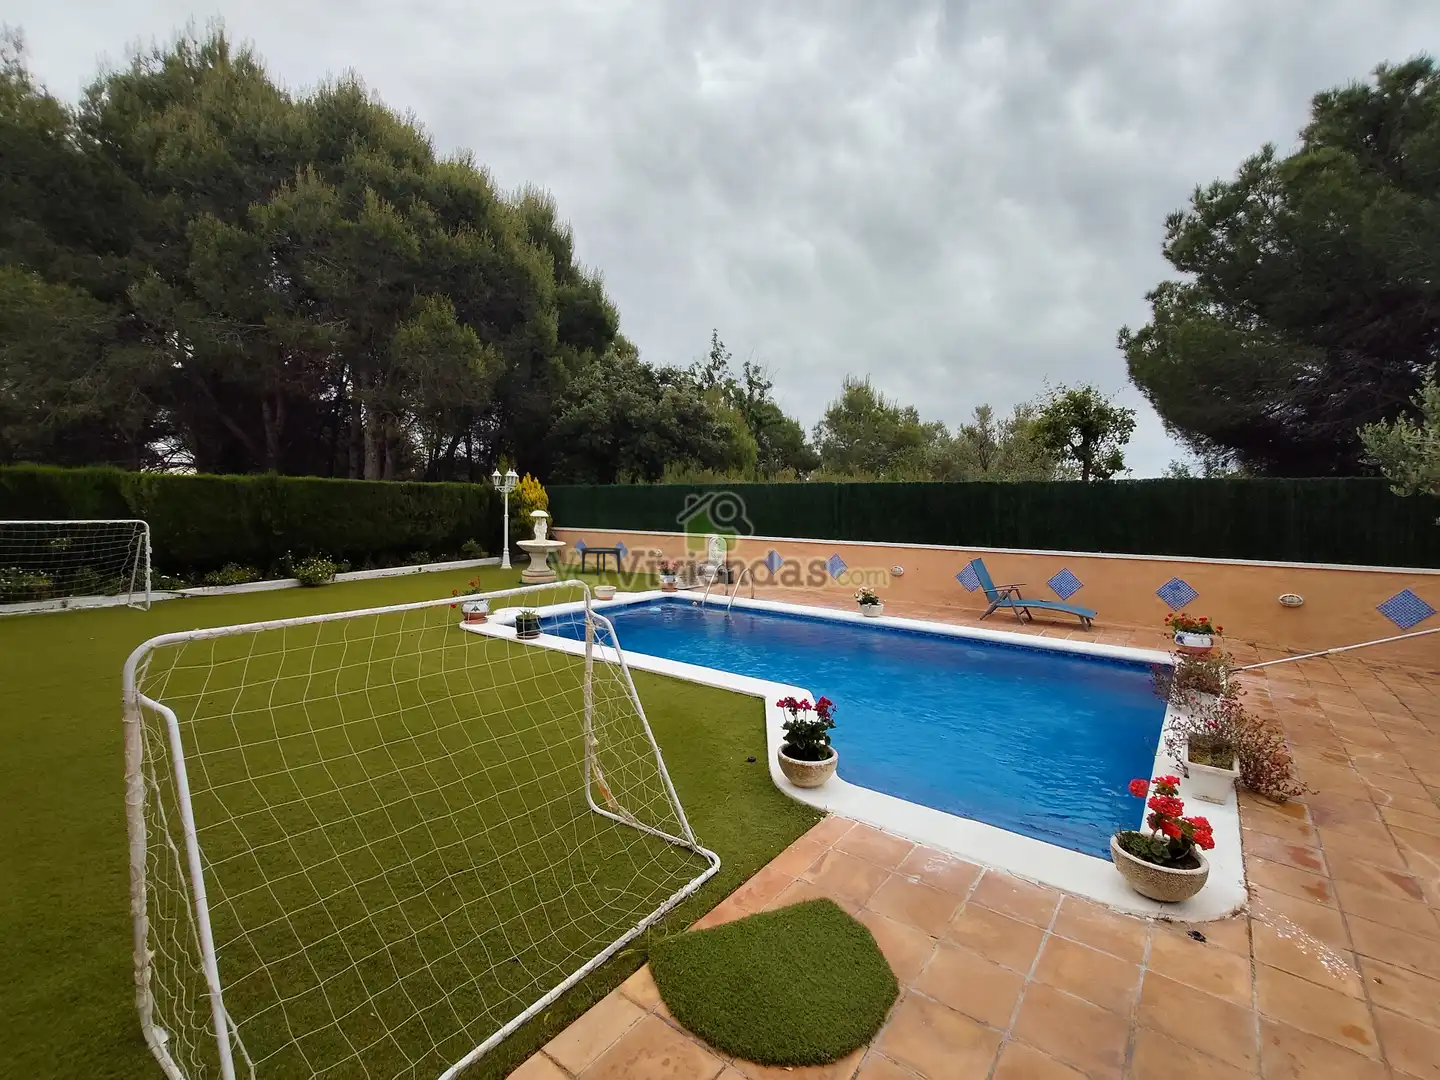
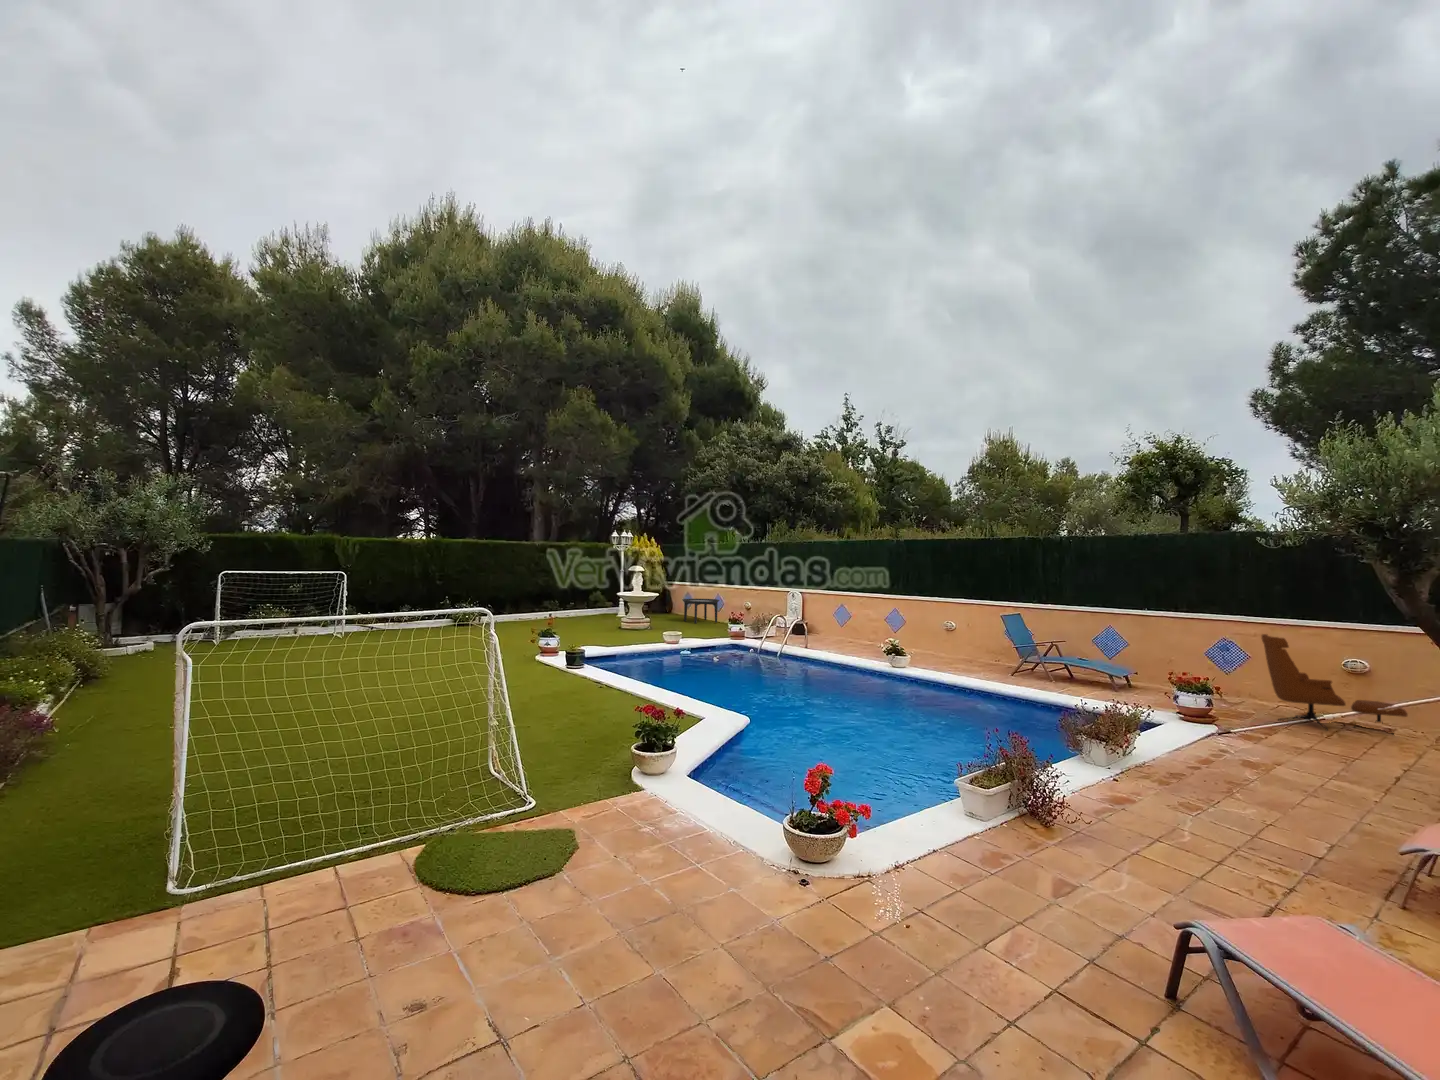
lounge chair: none [1203,571,1306,651] -> present [1262,634,1408,730]

